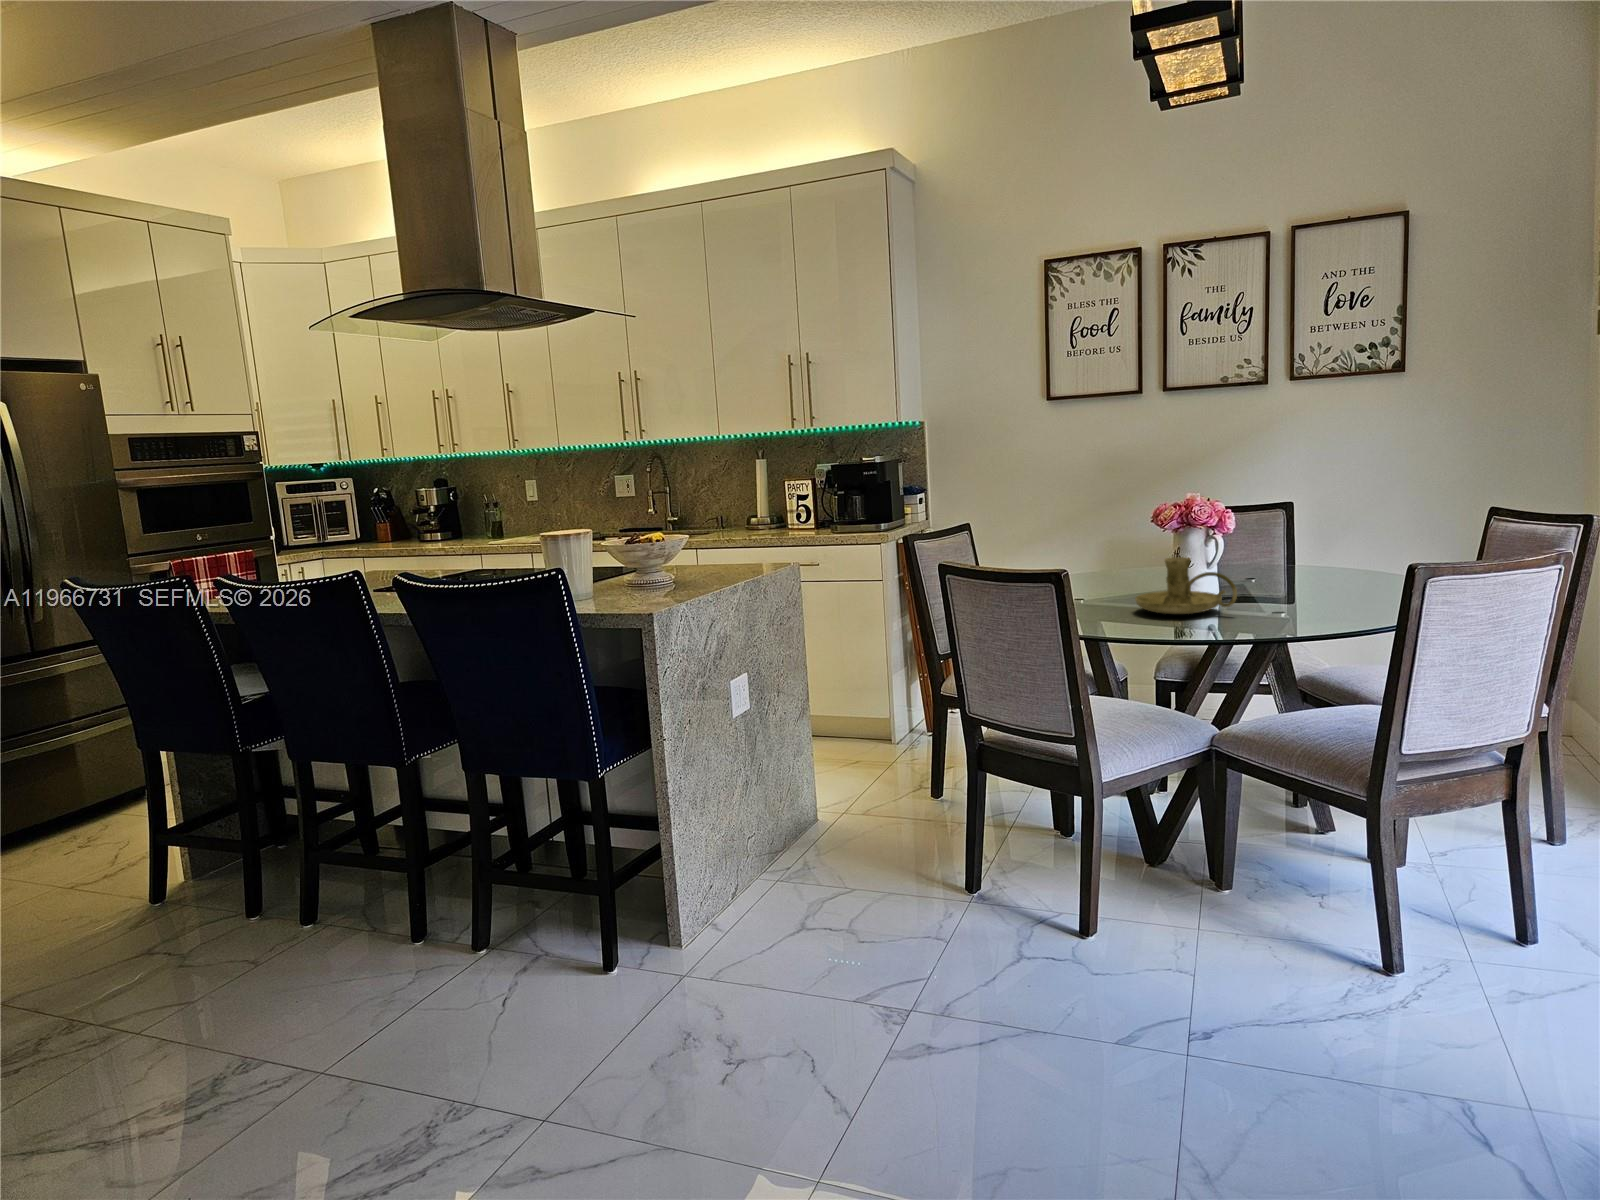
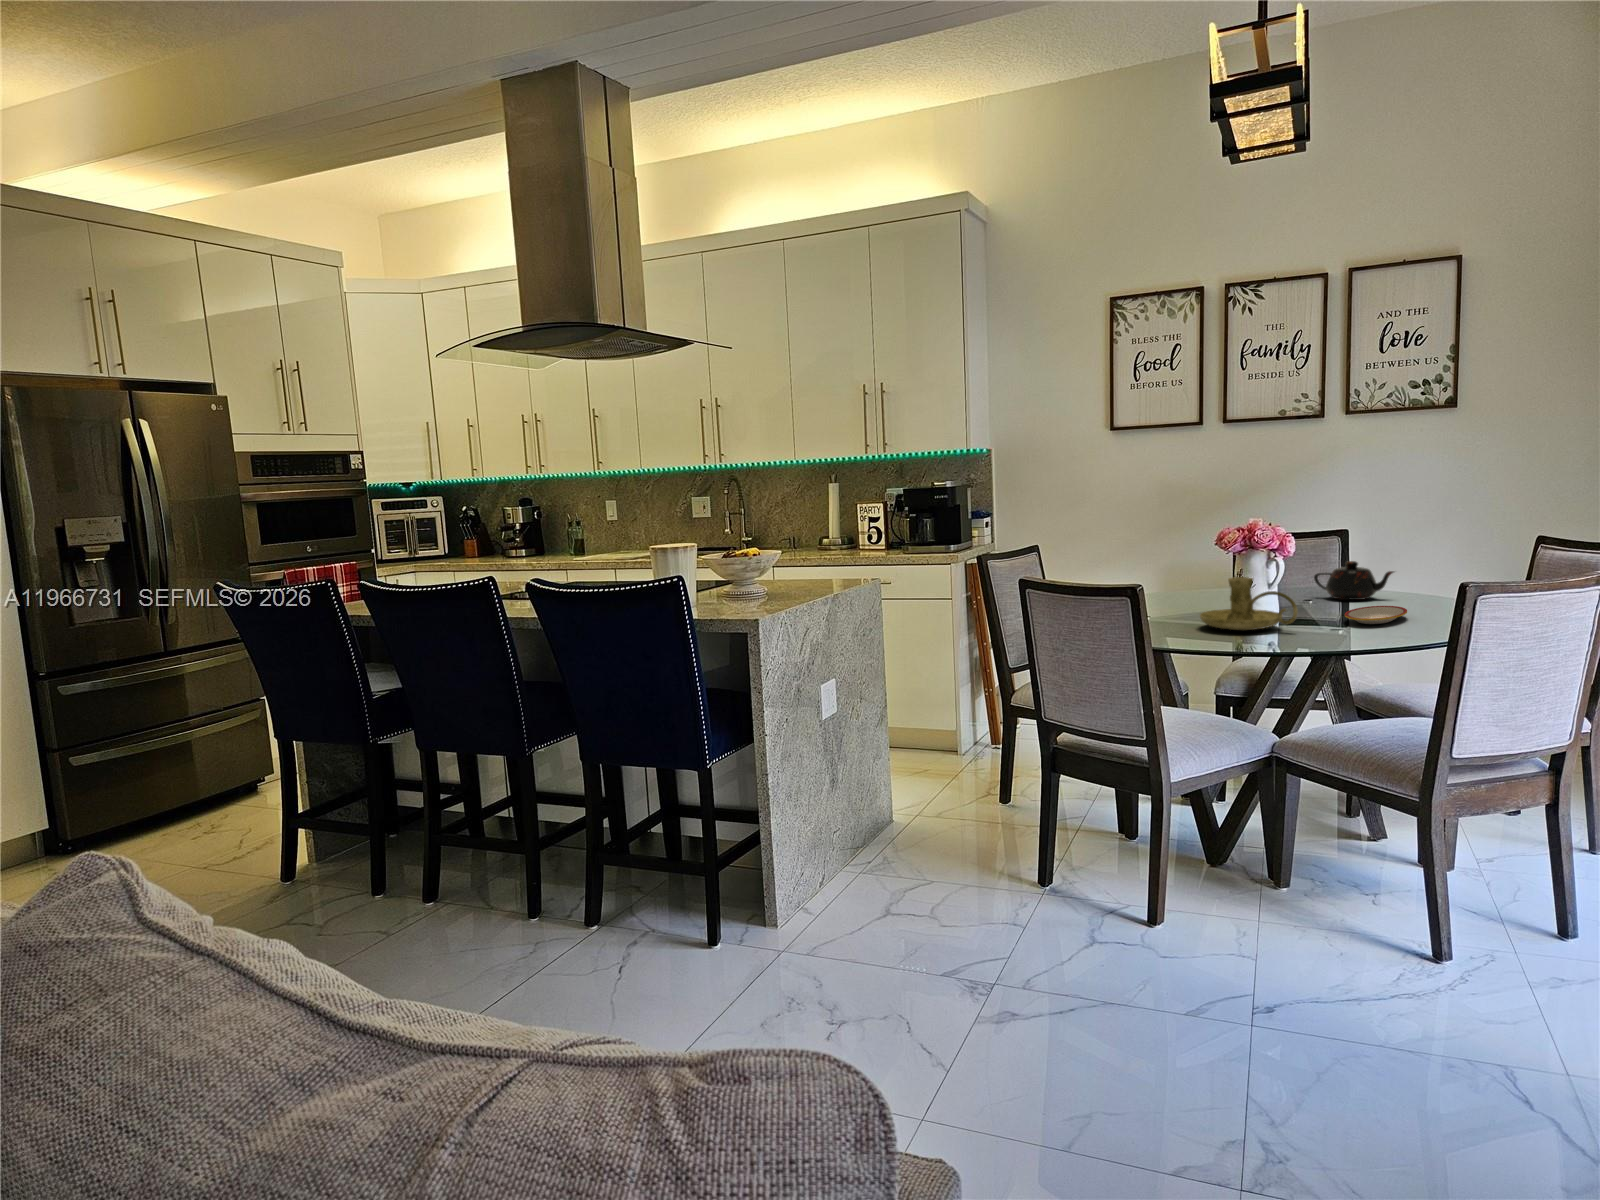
teapot: none [1257,536,1342,578] -> present [1314,561,1394,600]
plate: none [1287,584,1353,605] -> present [1345,606,1407,624]

